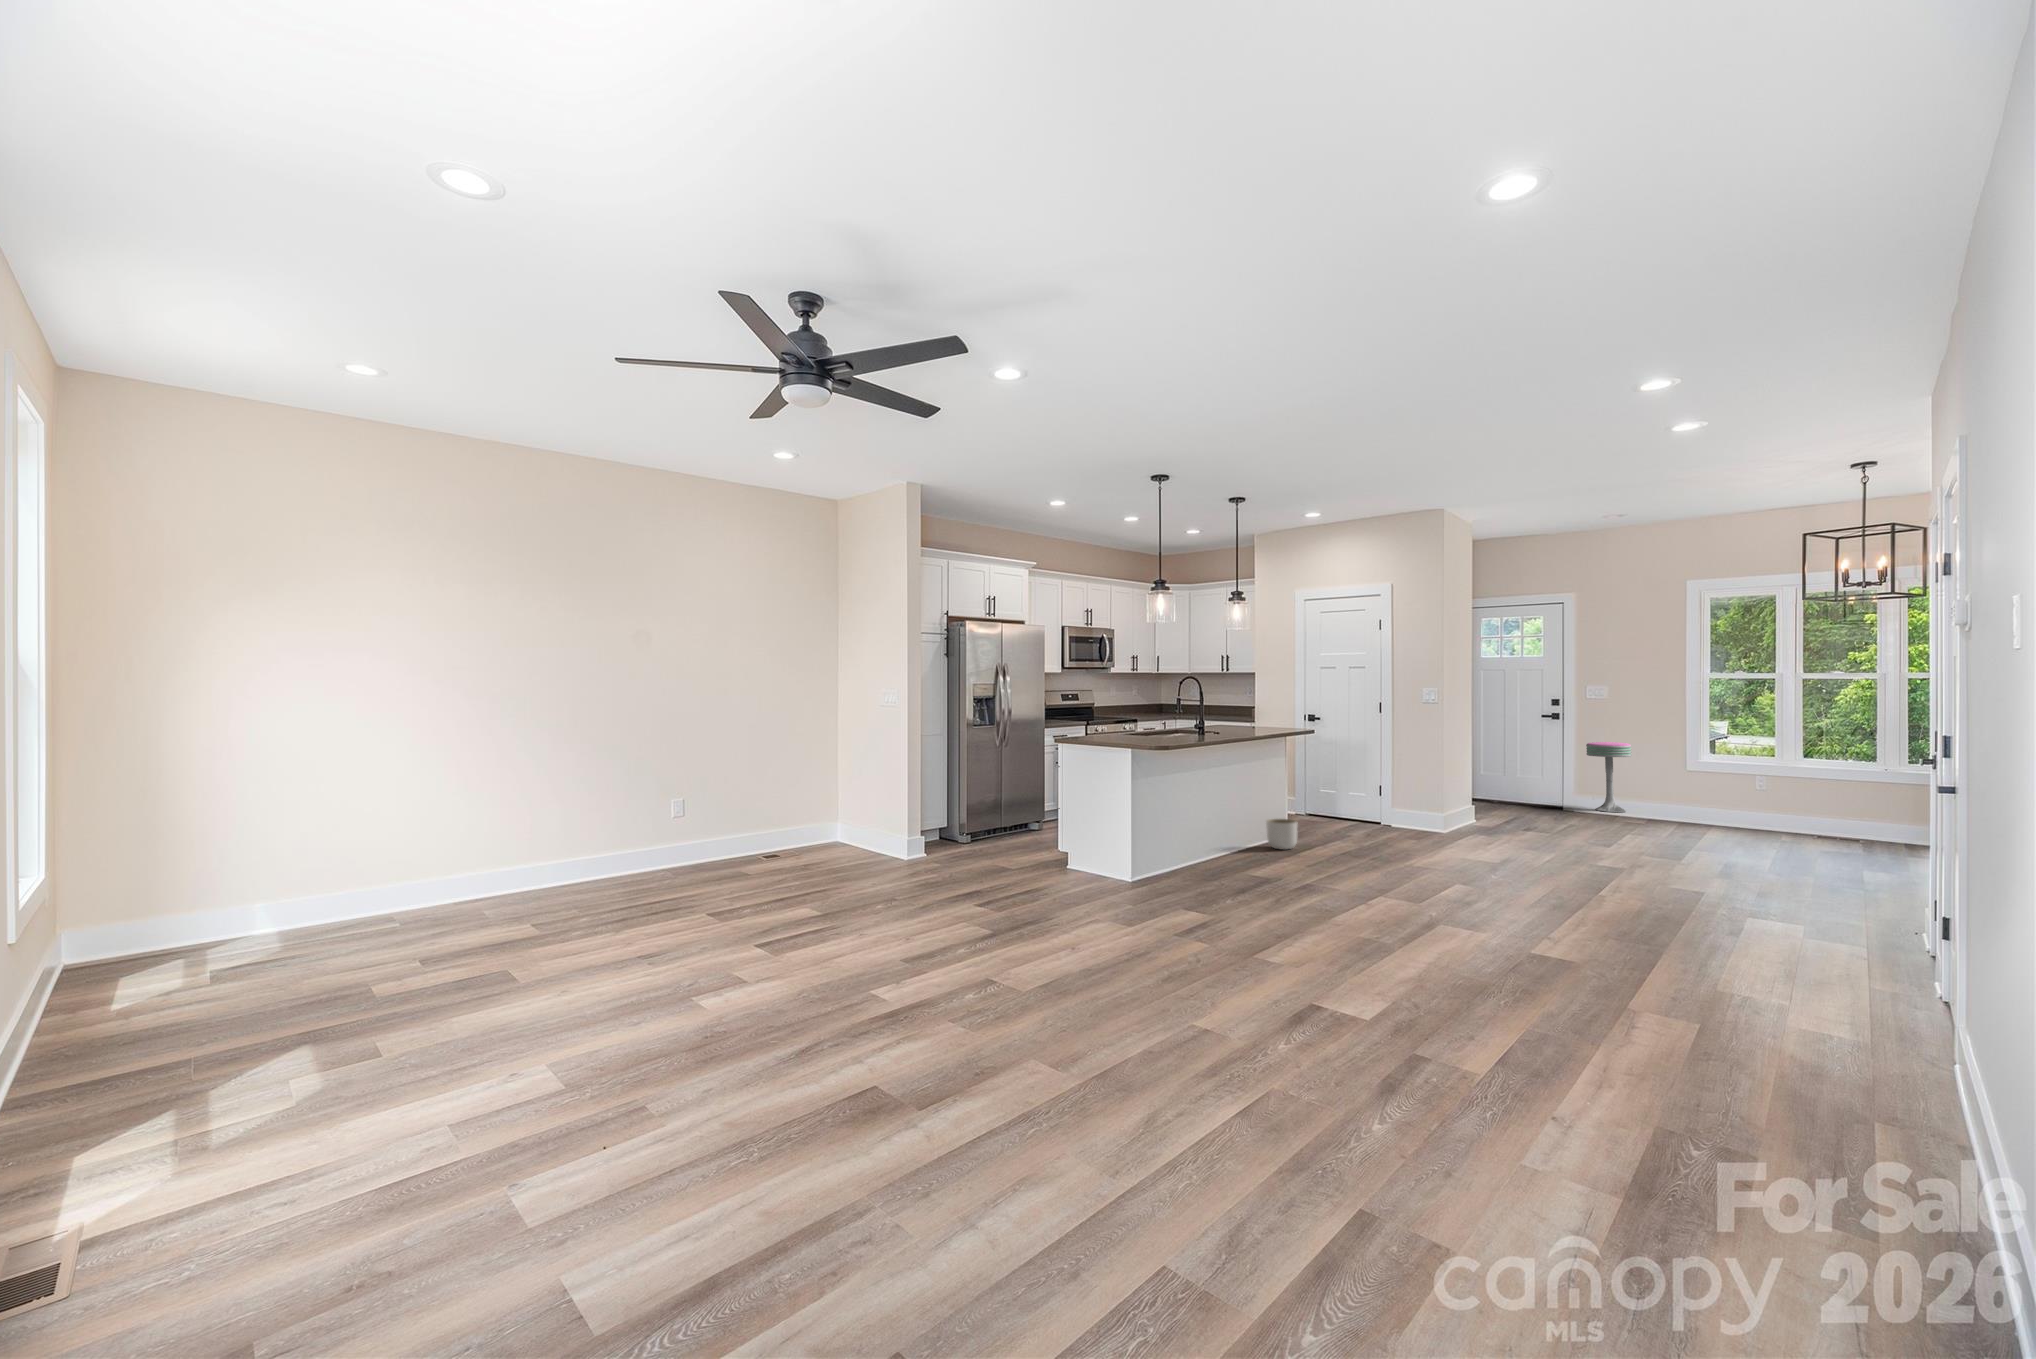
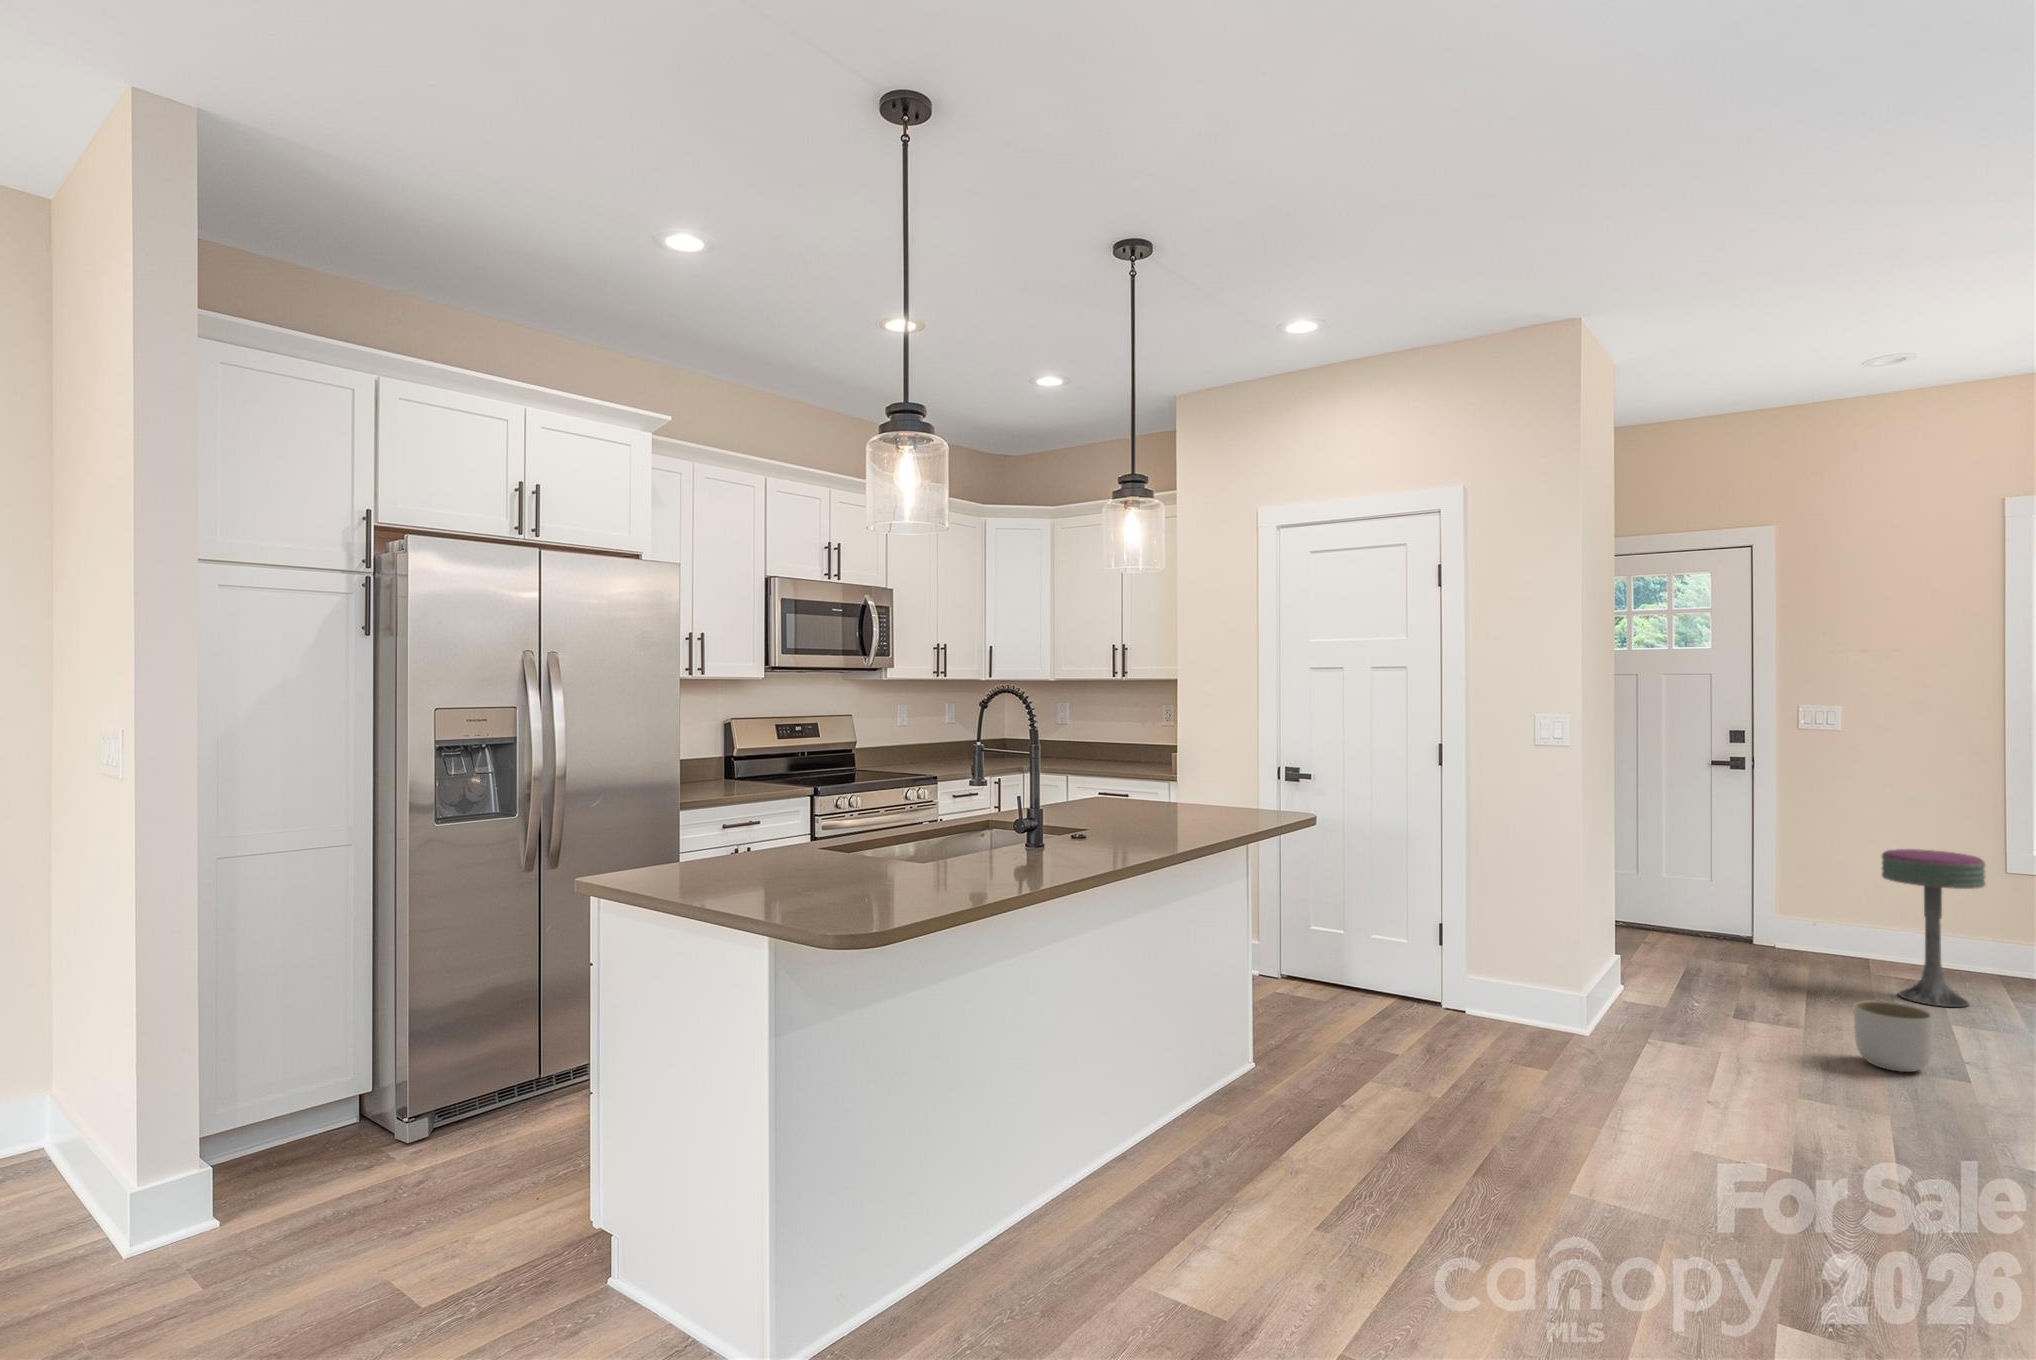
planter: present [1266,819,1298,849] -> present [1854,1001,1933,1072]

